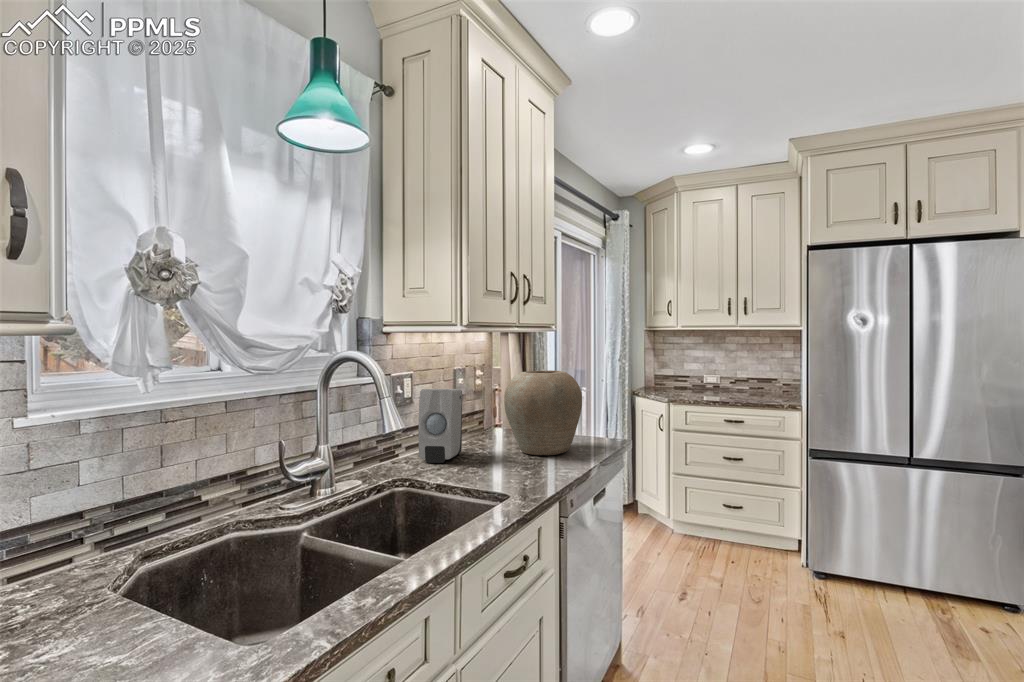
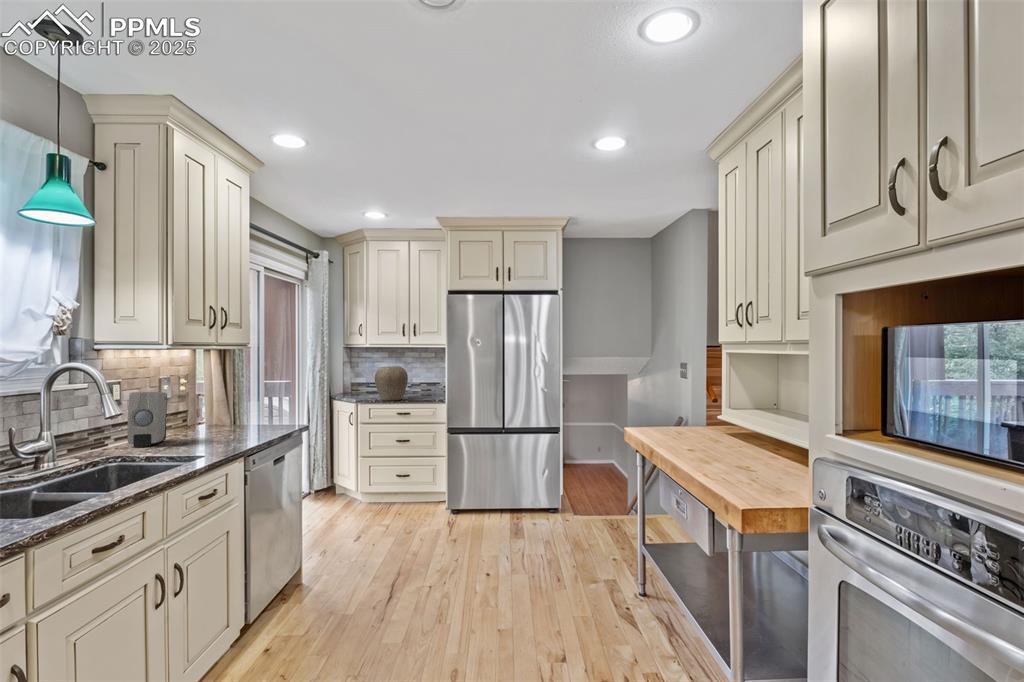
vase: present [504,370,582,455] -> present [375,366,408,401]

